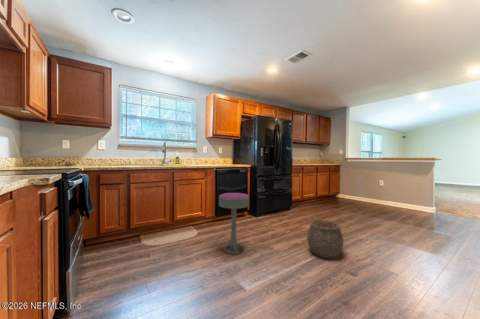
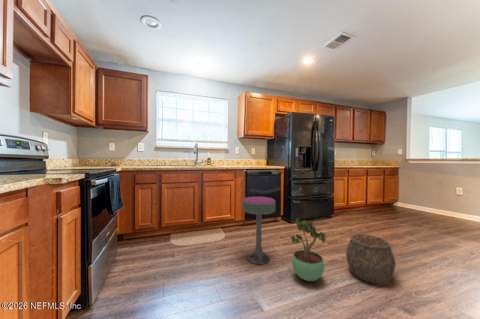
potted plant: none [263,210,294,263] -> present [291,219,326,281]

